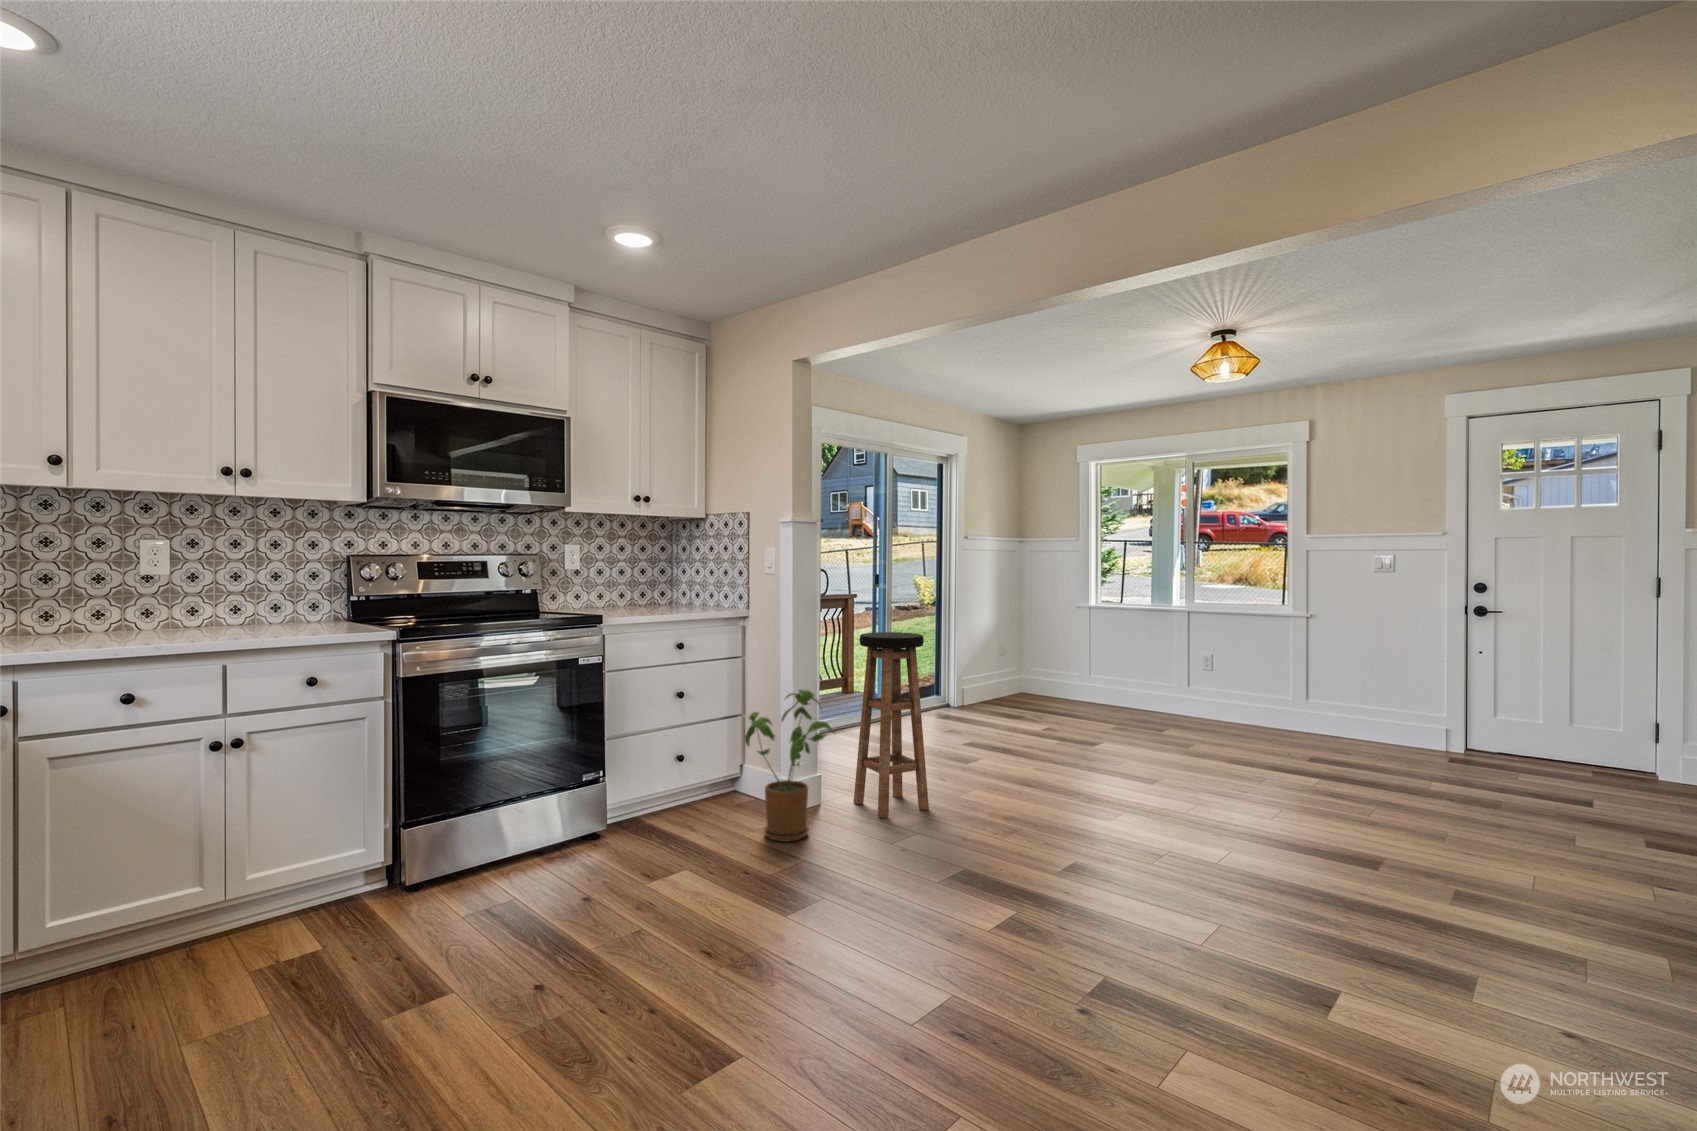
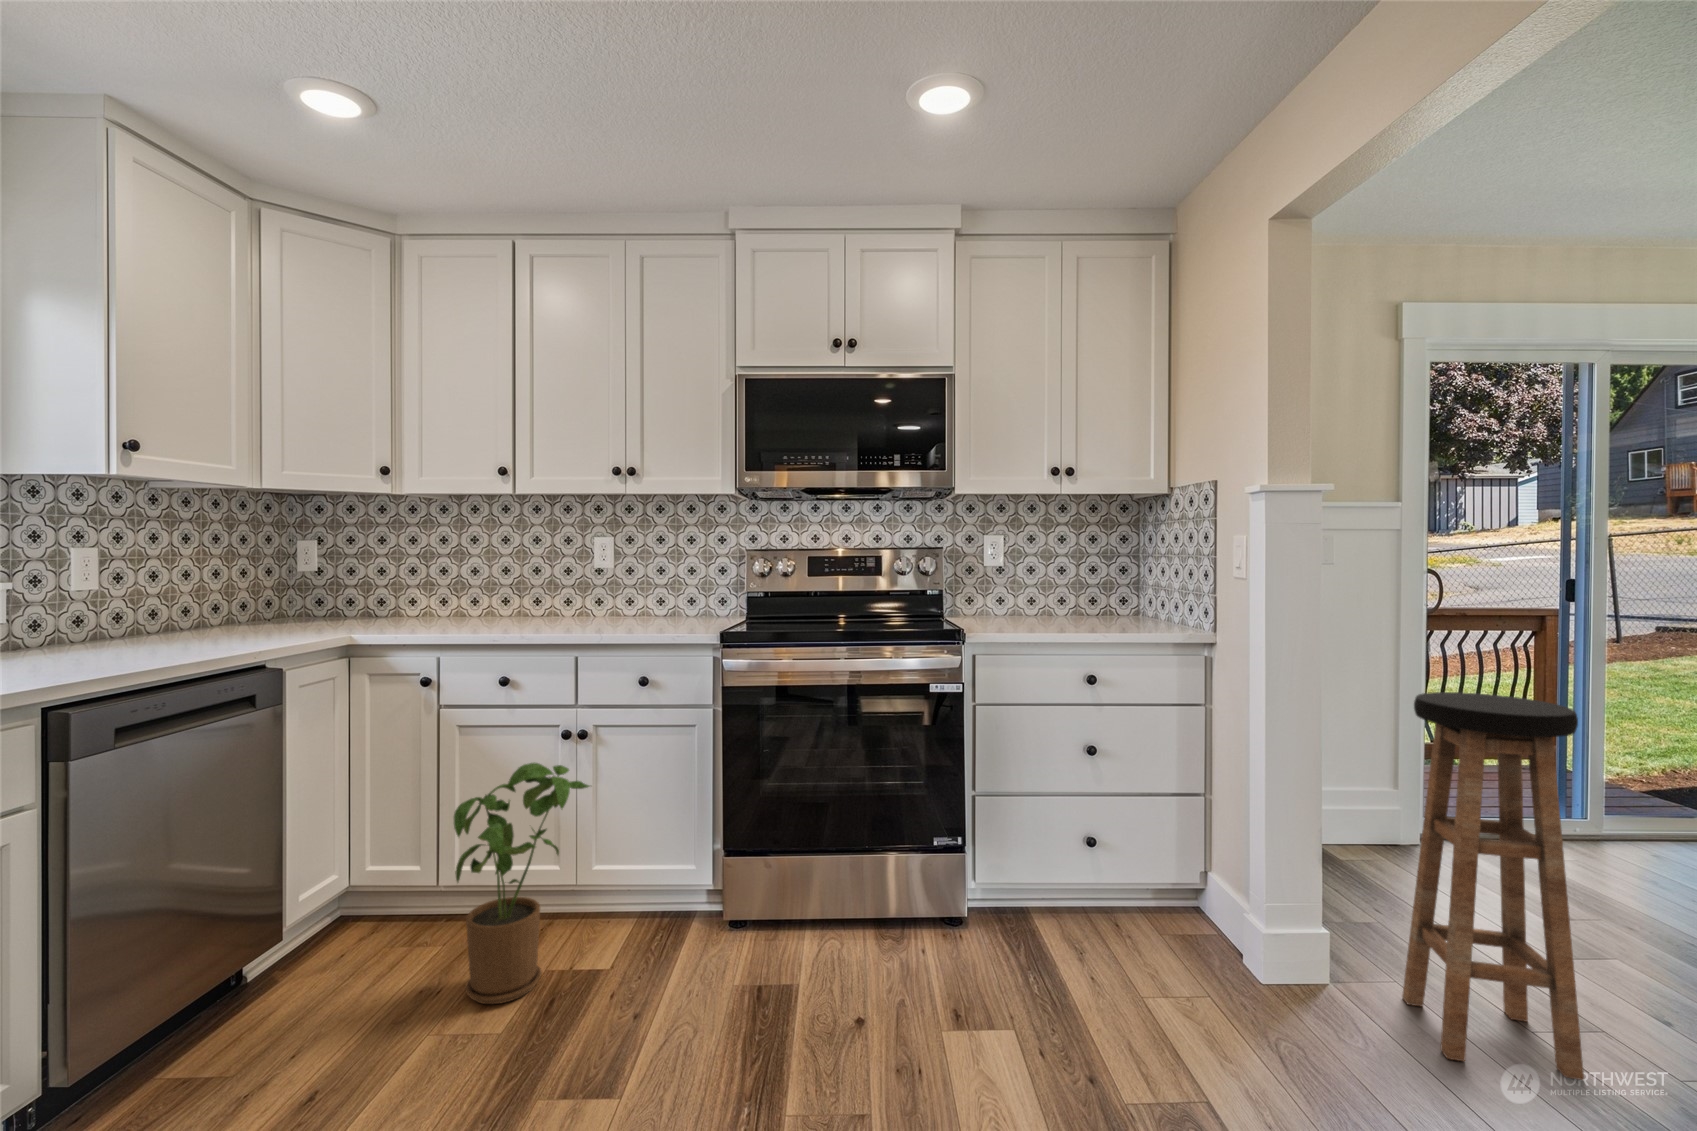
house plant: present [745,690,834,842] -> present [454,762,589,1004]

